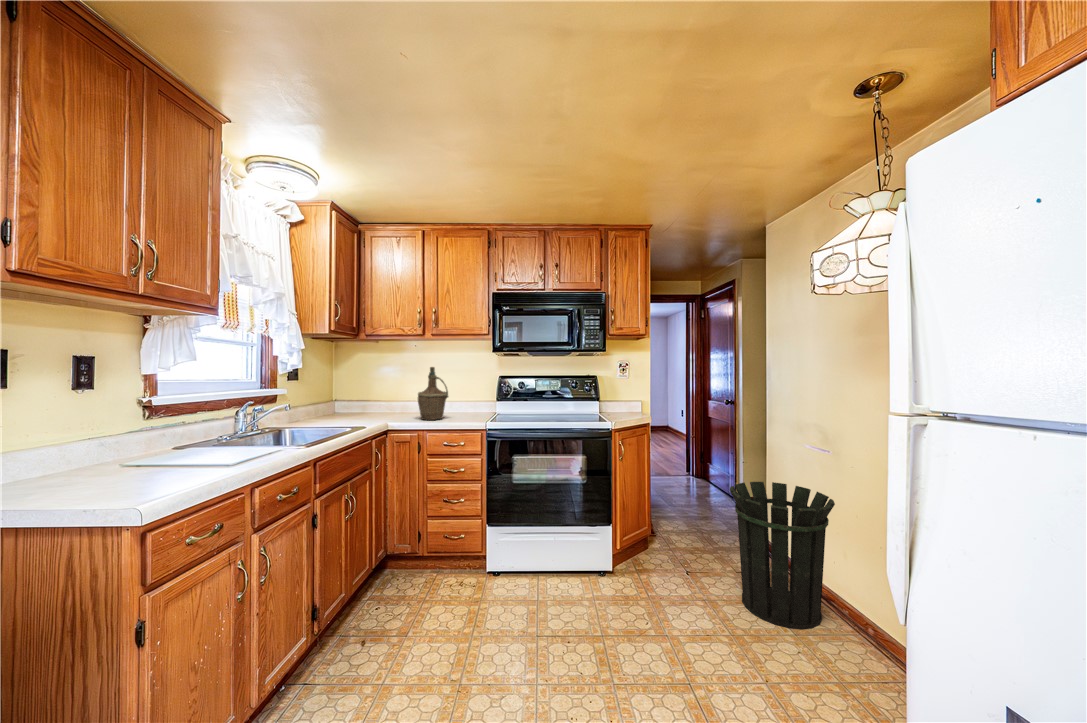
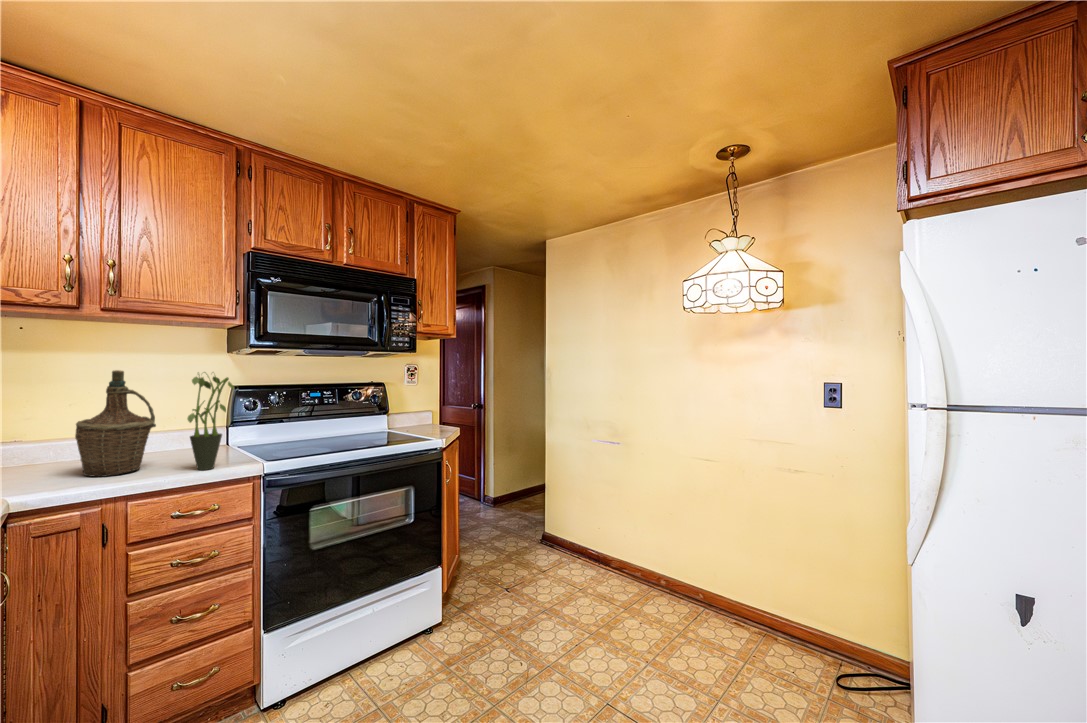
potted plant: none [452,367,476,423] -> present [187,372,234,470]
waste bin: present [730,482,835,629] -> none [556,477,639,608]

